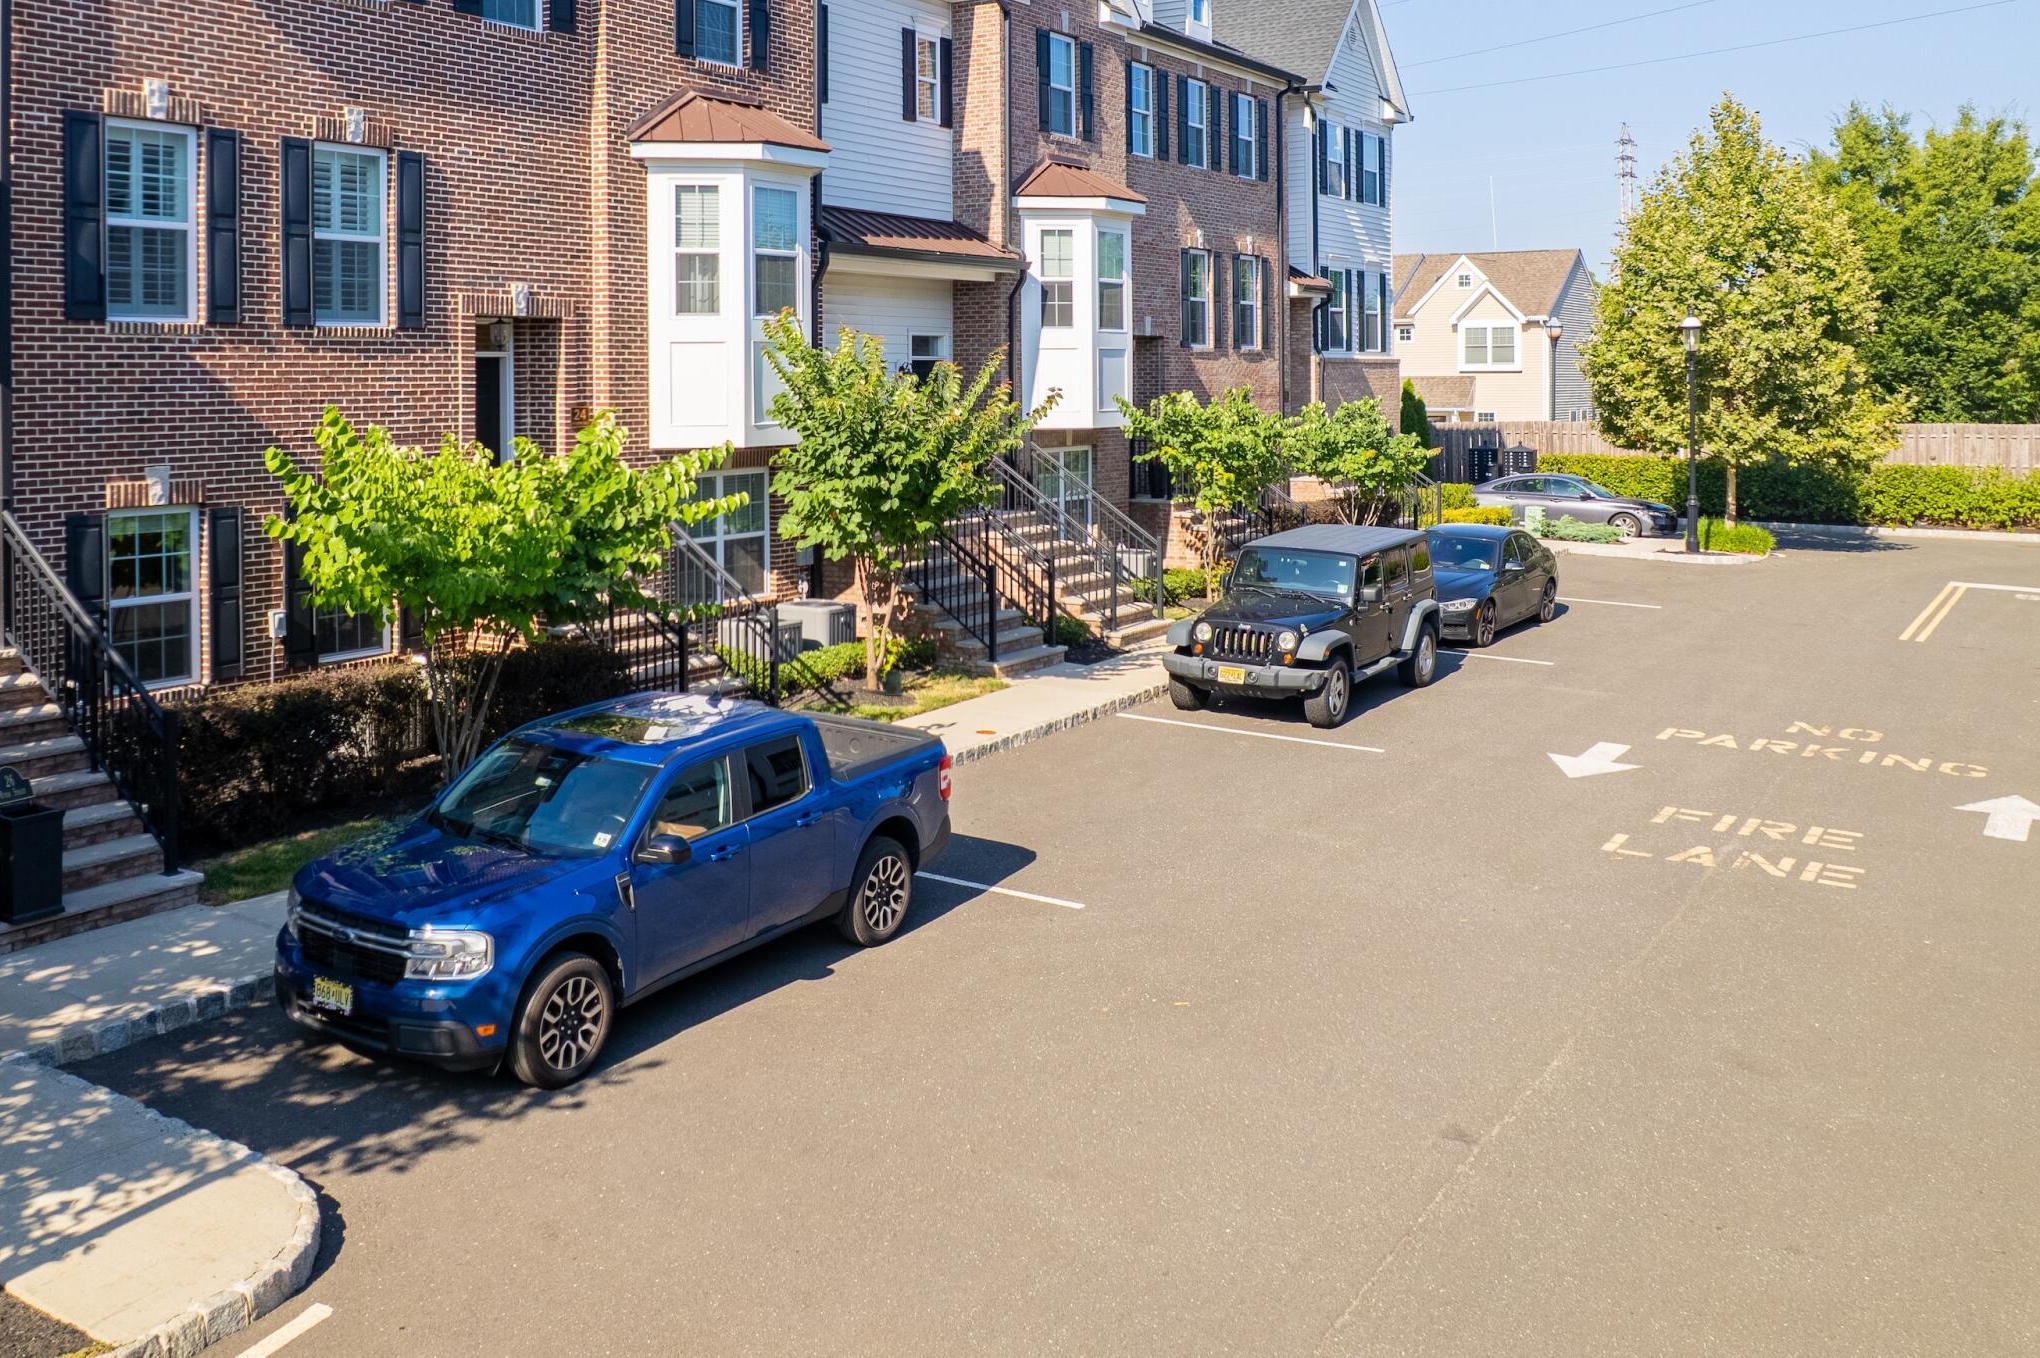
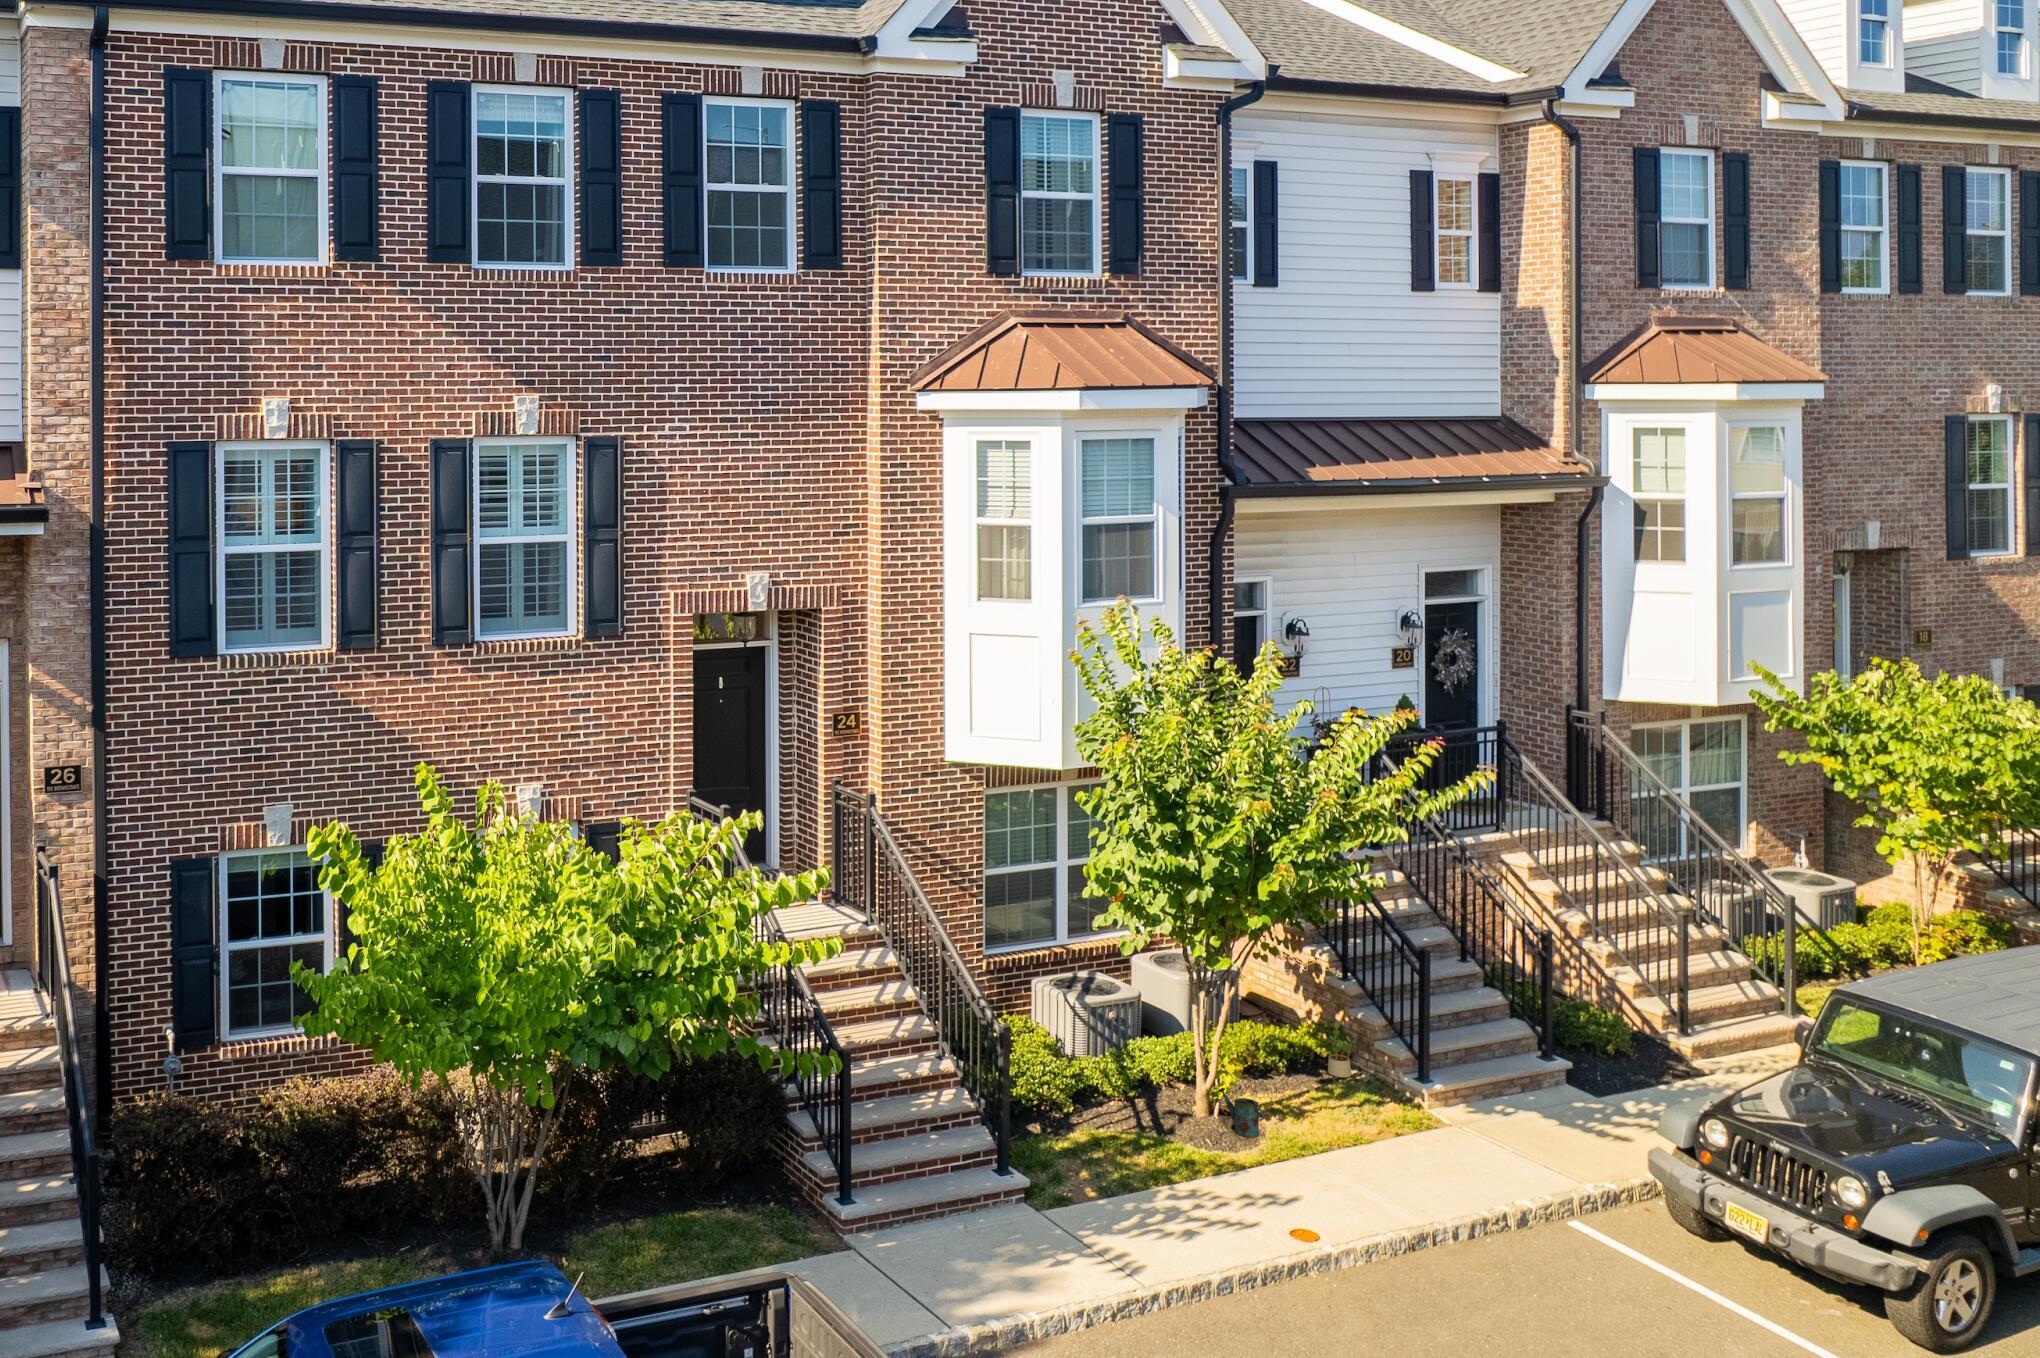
potted plant: none [914,632,934,672] -> present [1328,1020,1357,1077]

